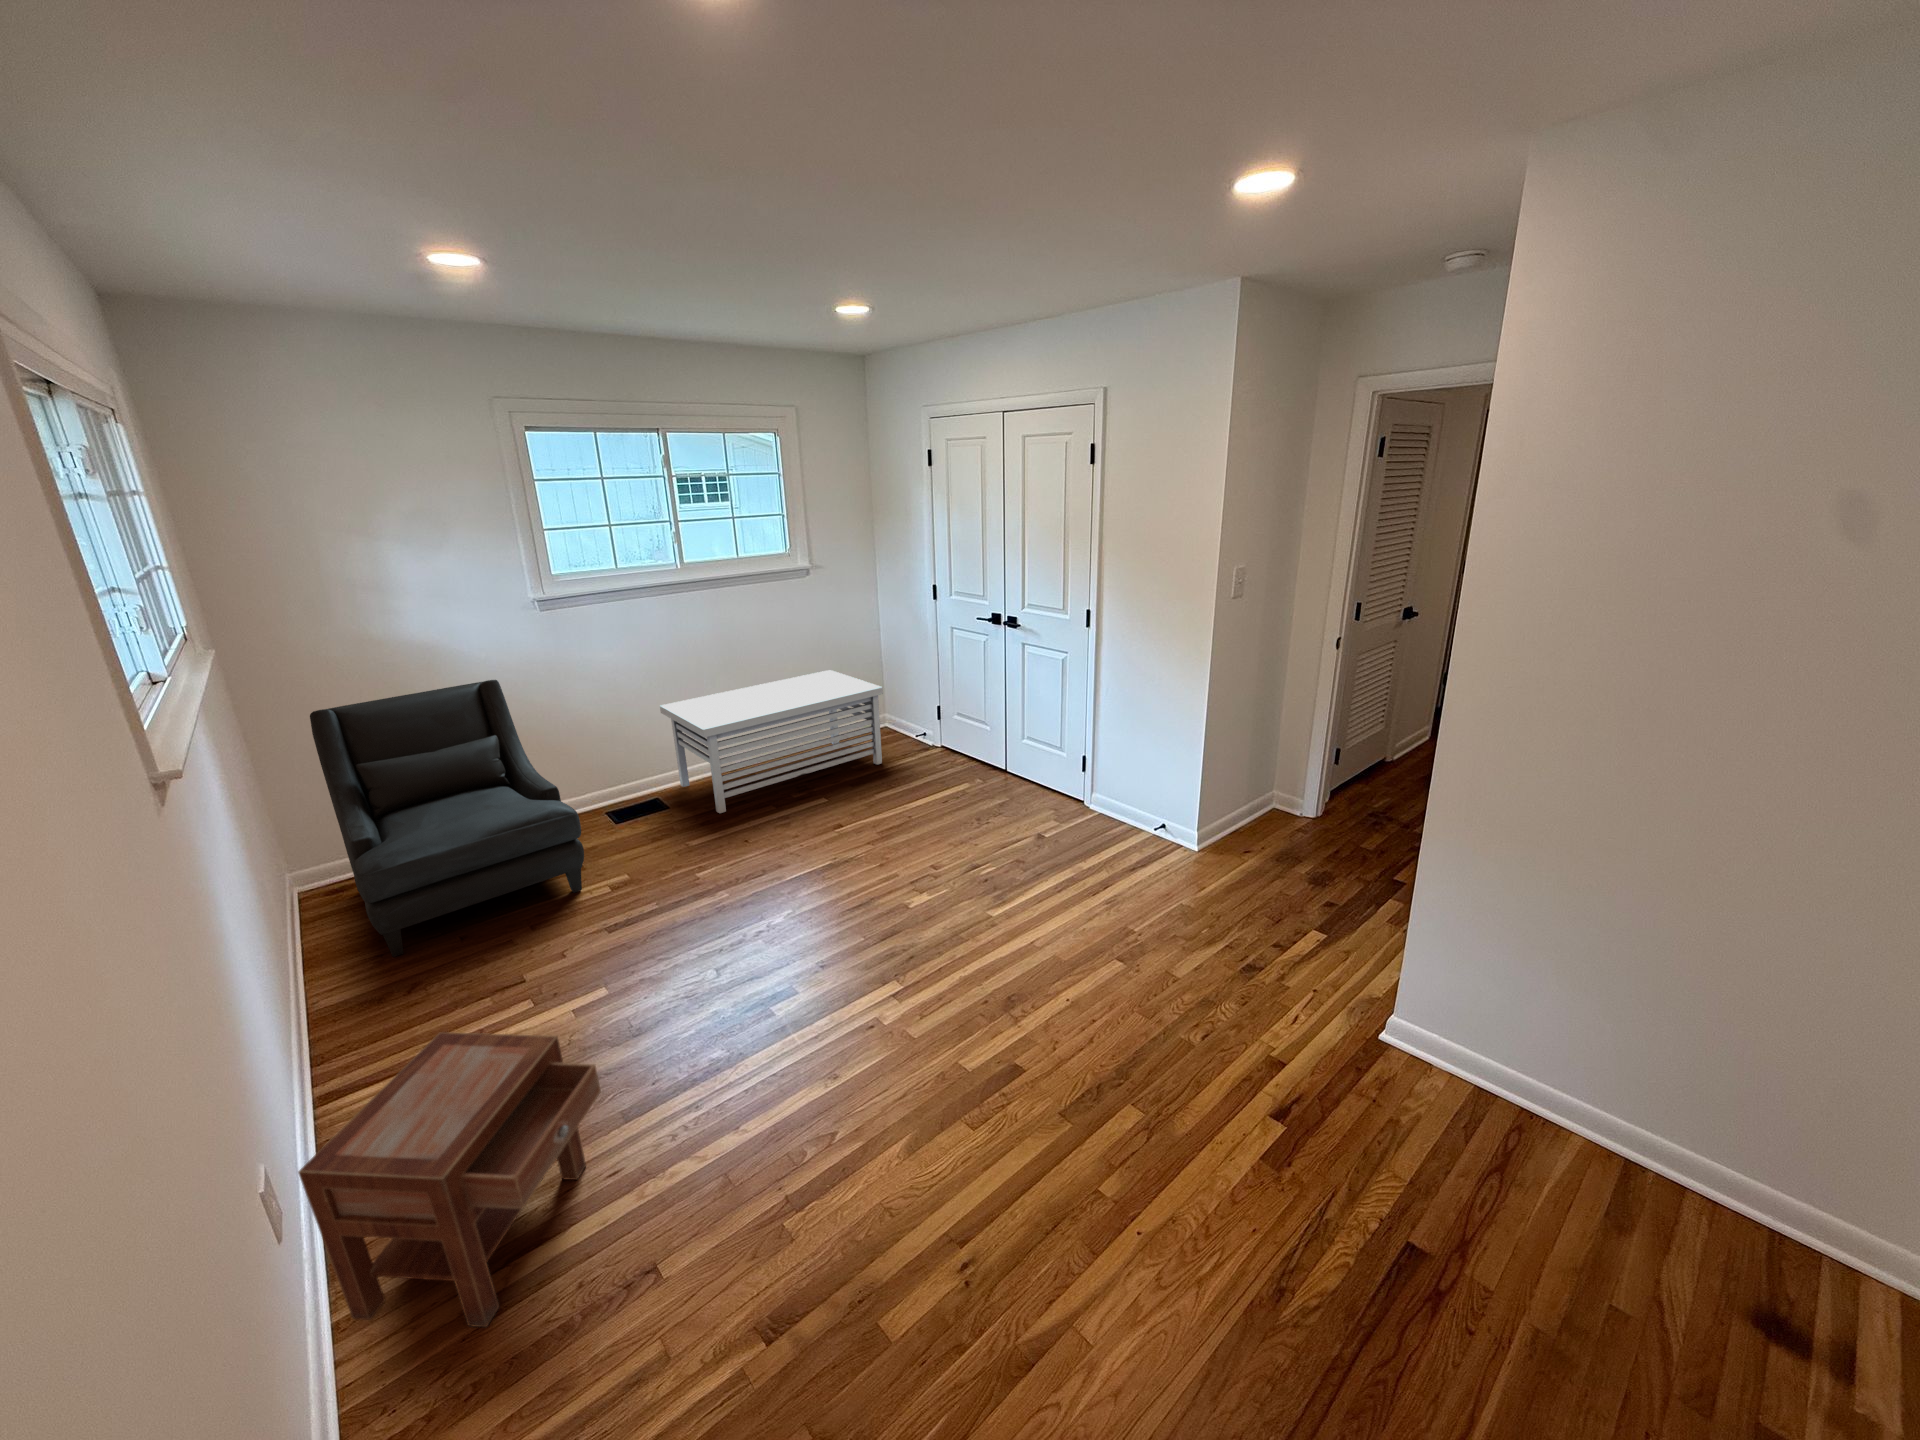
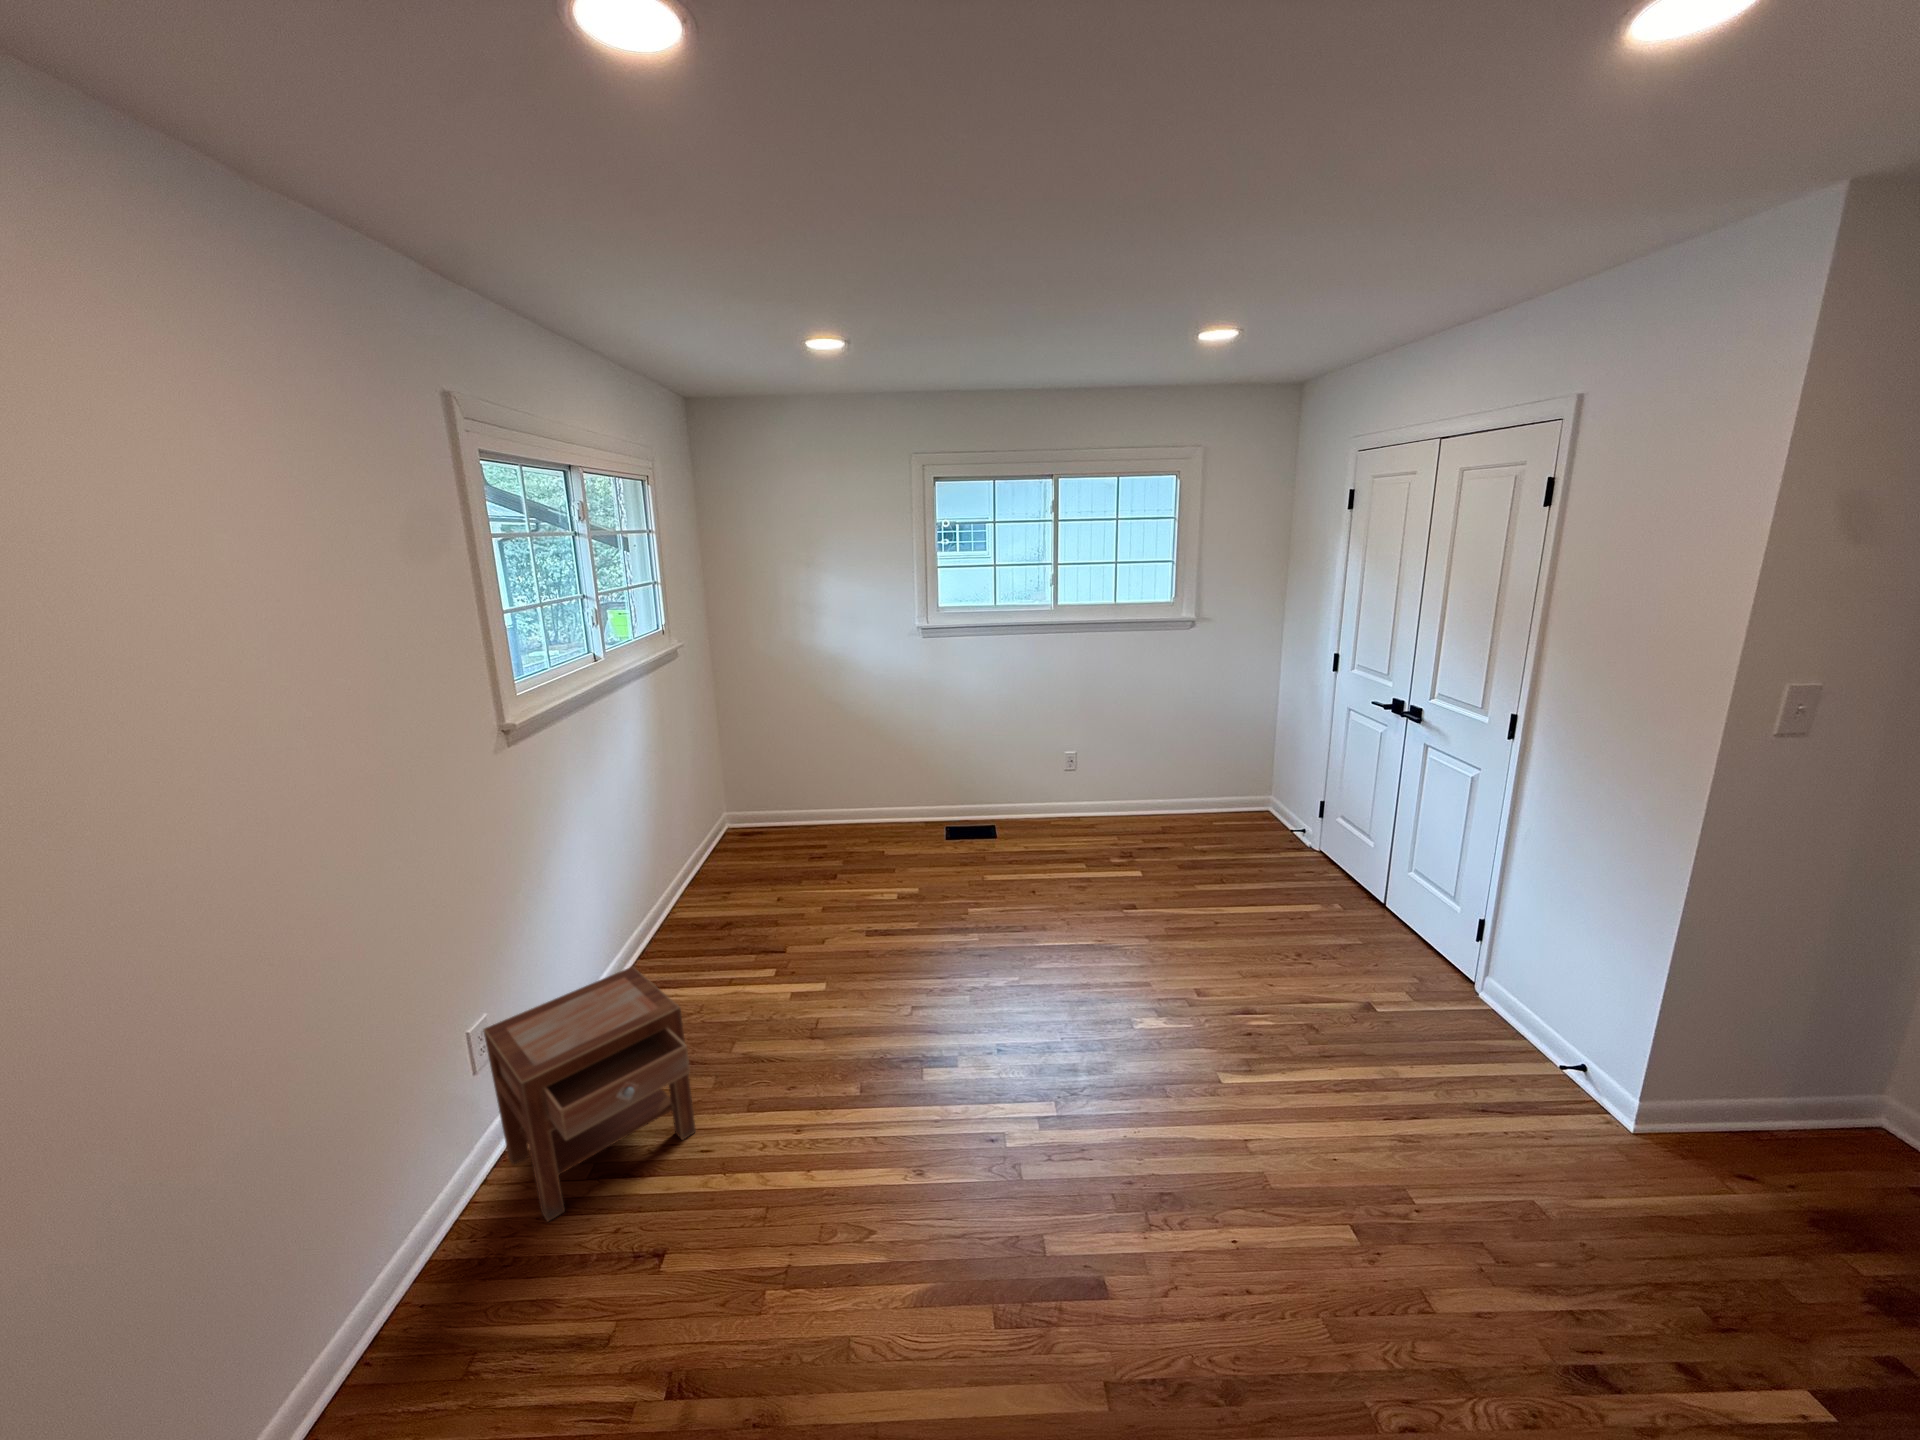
storage bench: present [660,670,883,813] -> none [1017,735,1244,856]
armchair: present [310,680,584,957] -> none [720,692,886,896]

